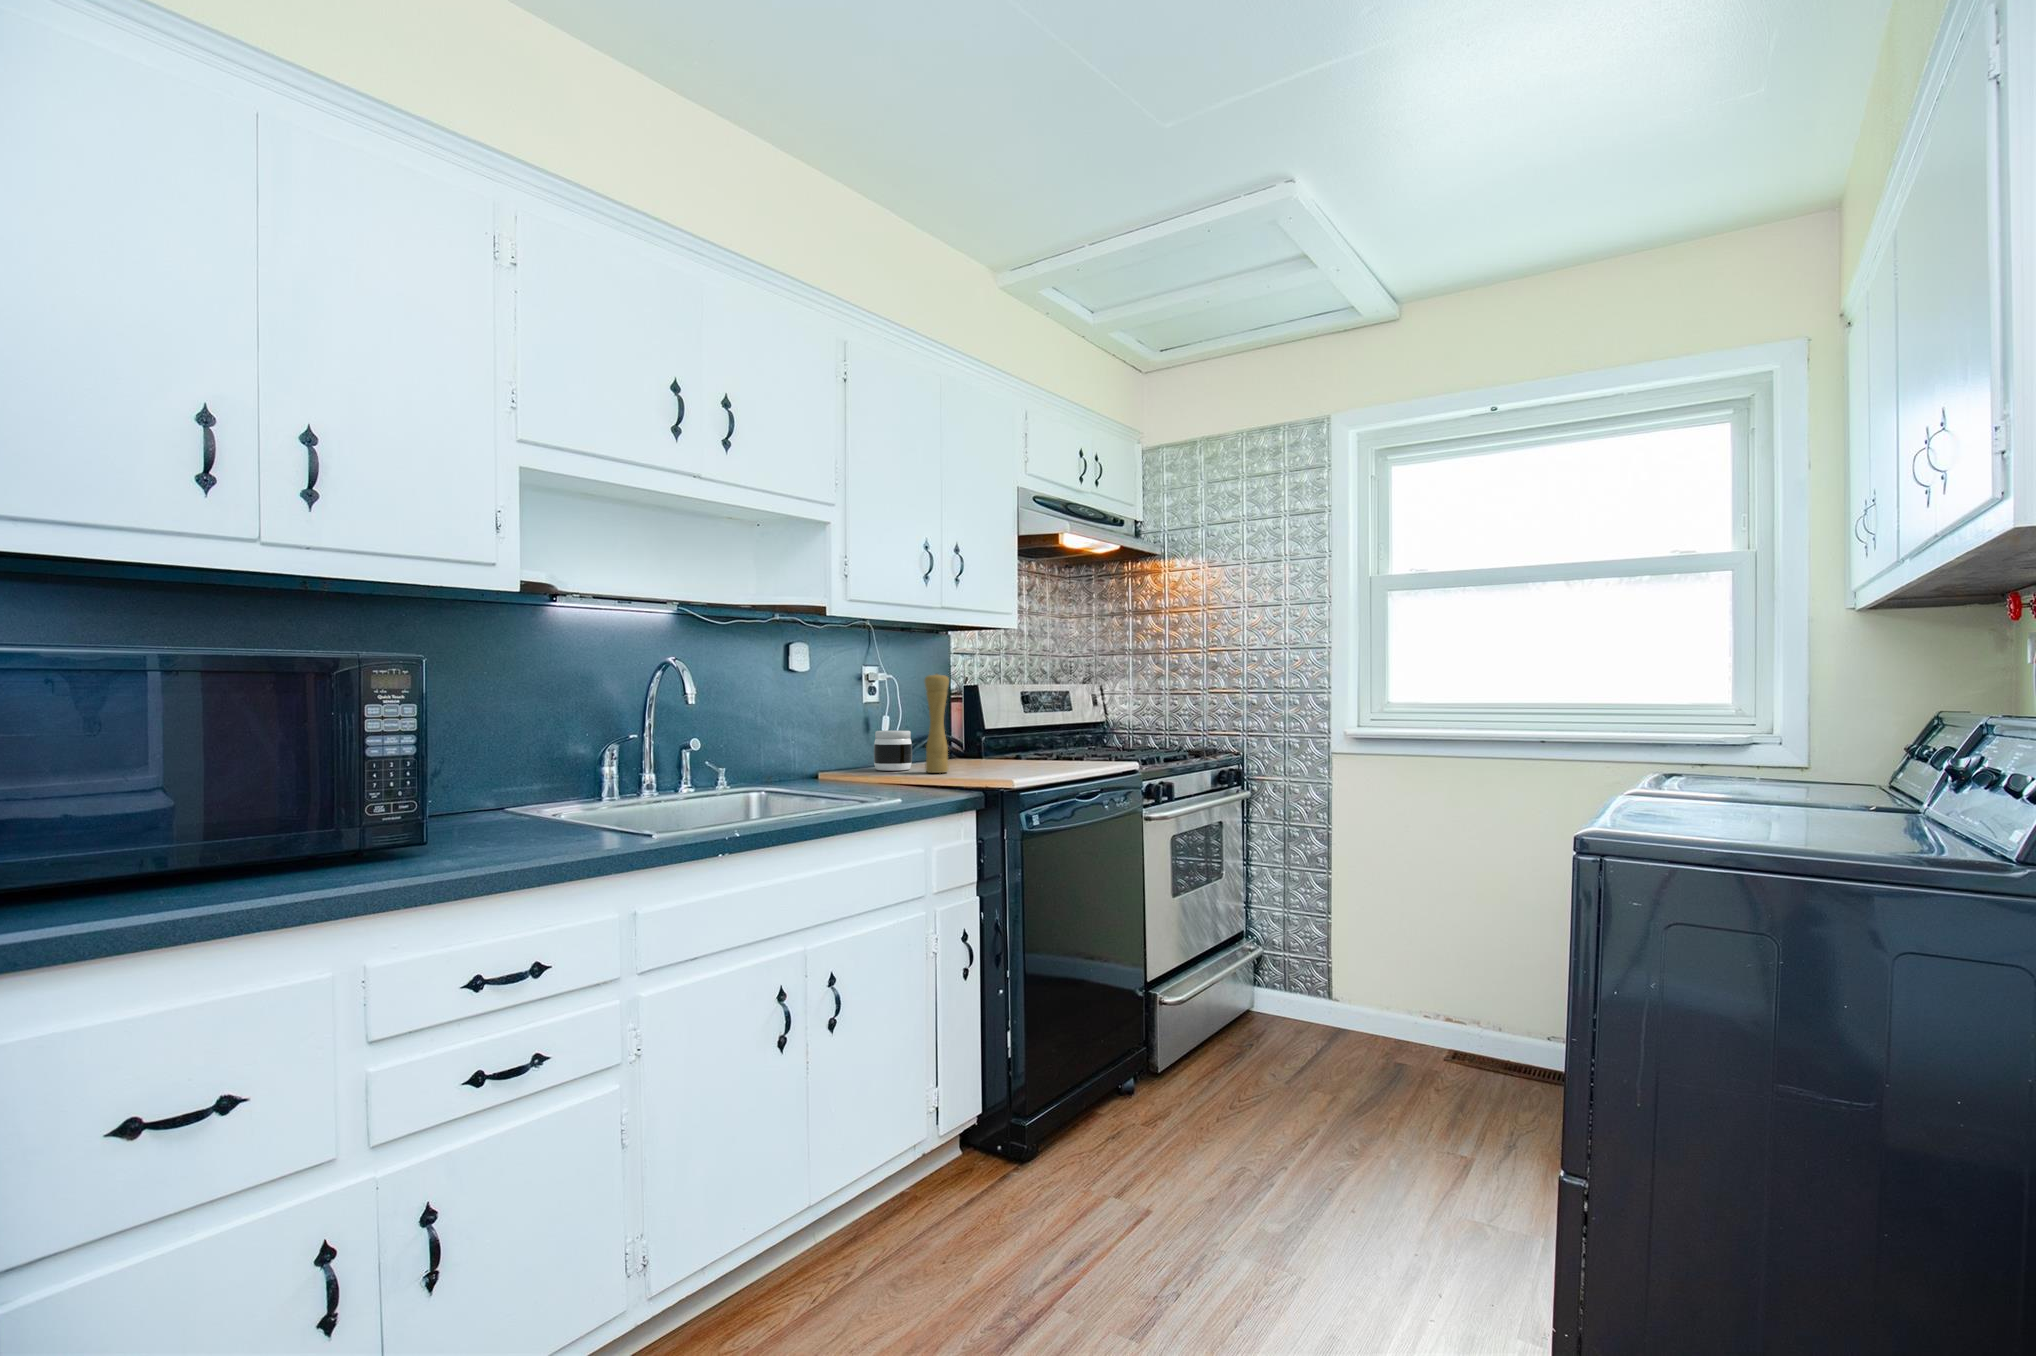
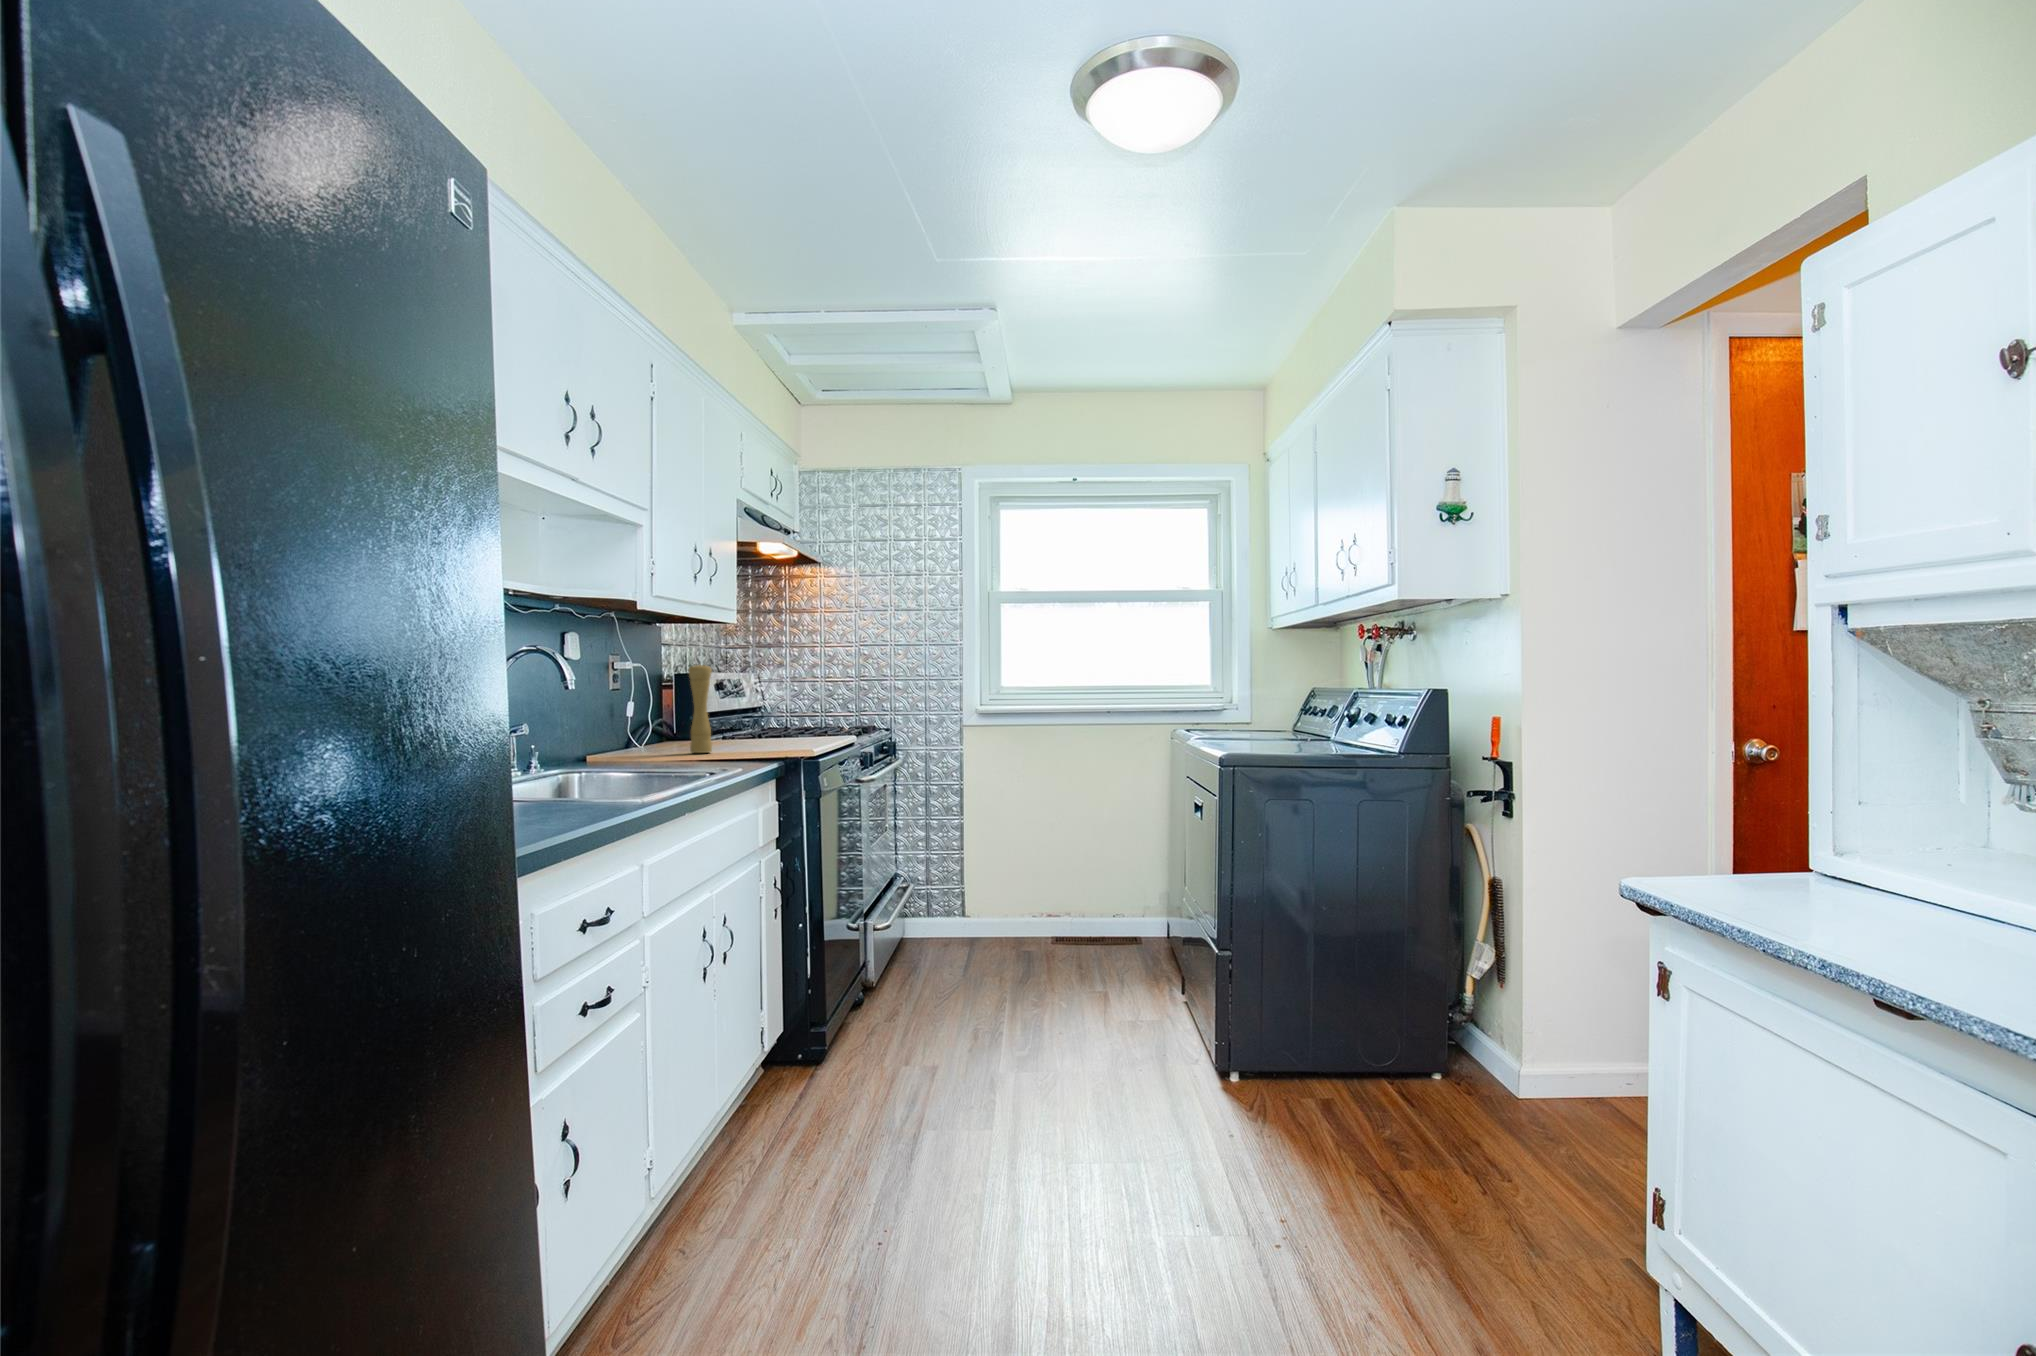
jar: present [874,730,912,771] -> none [630,717,667,754]

